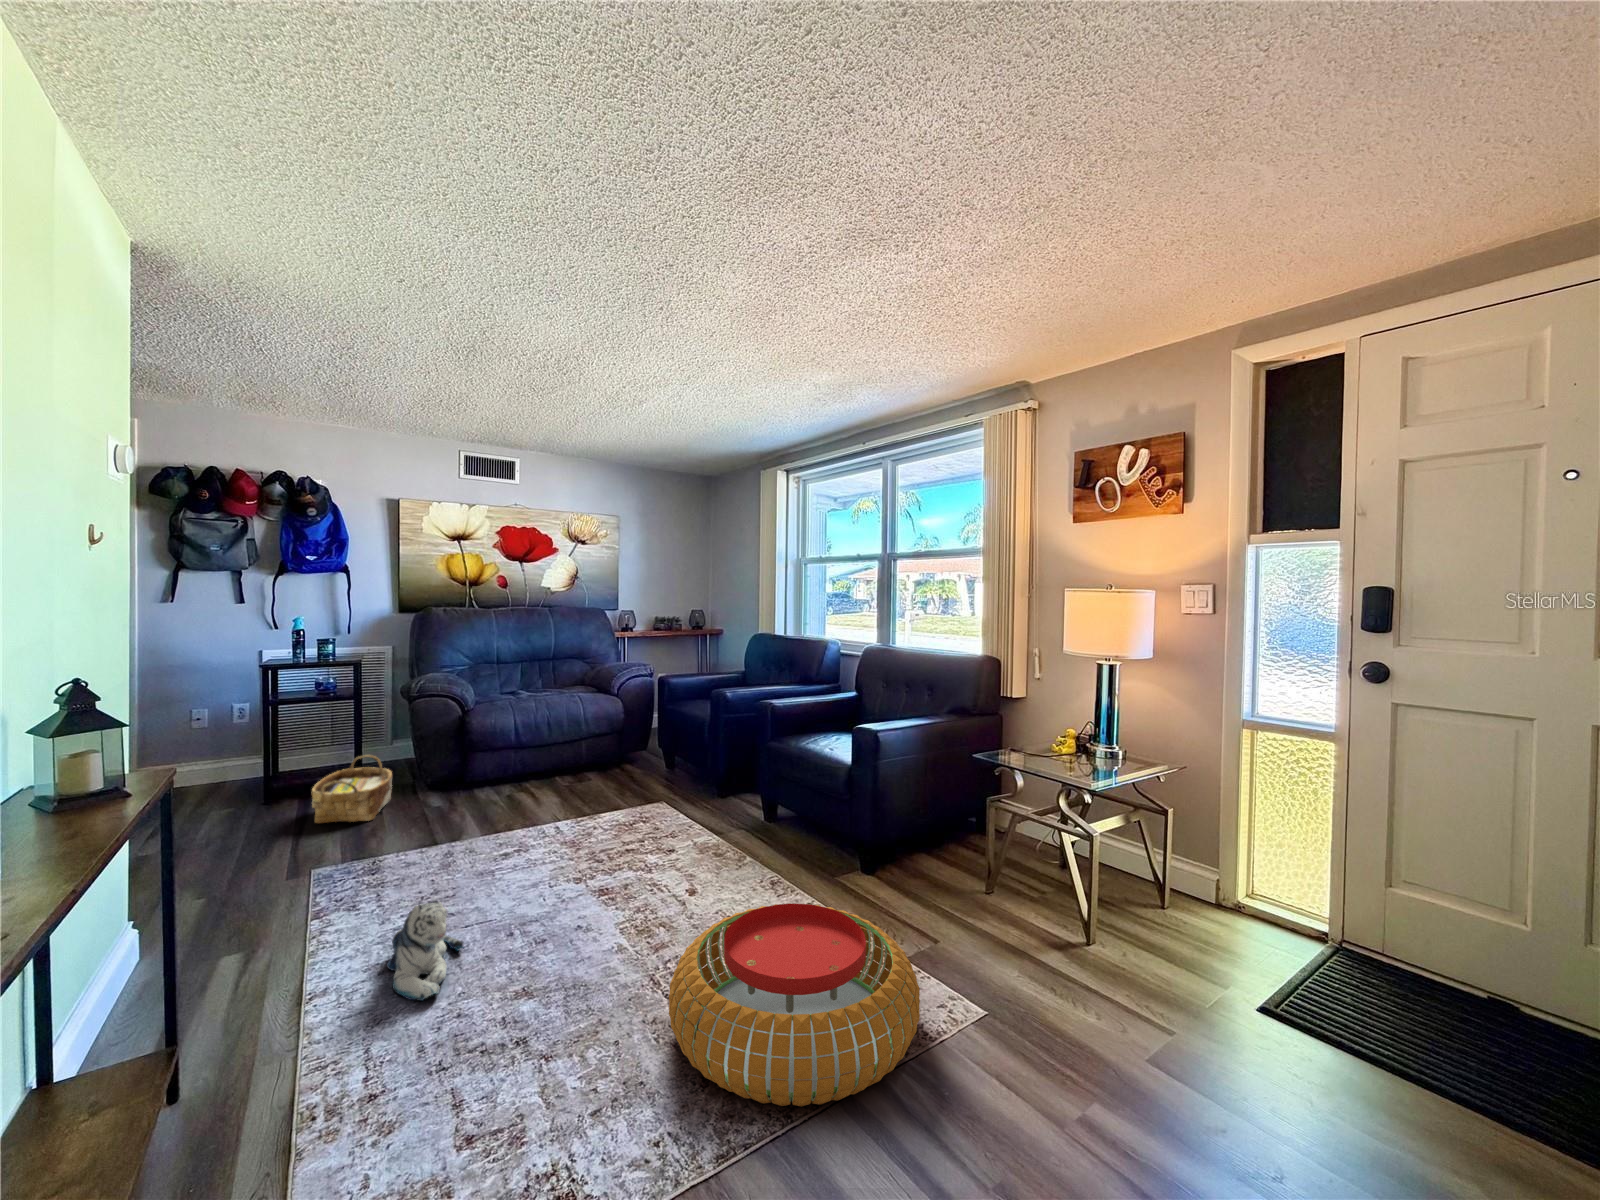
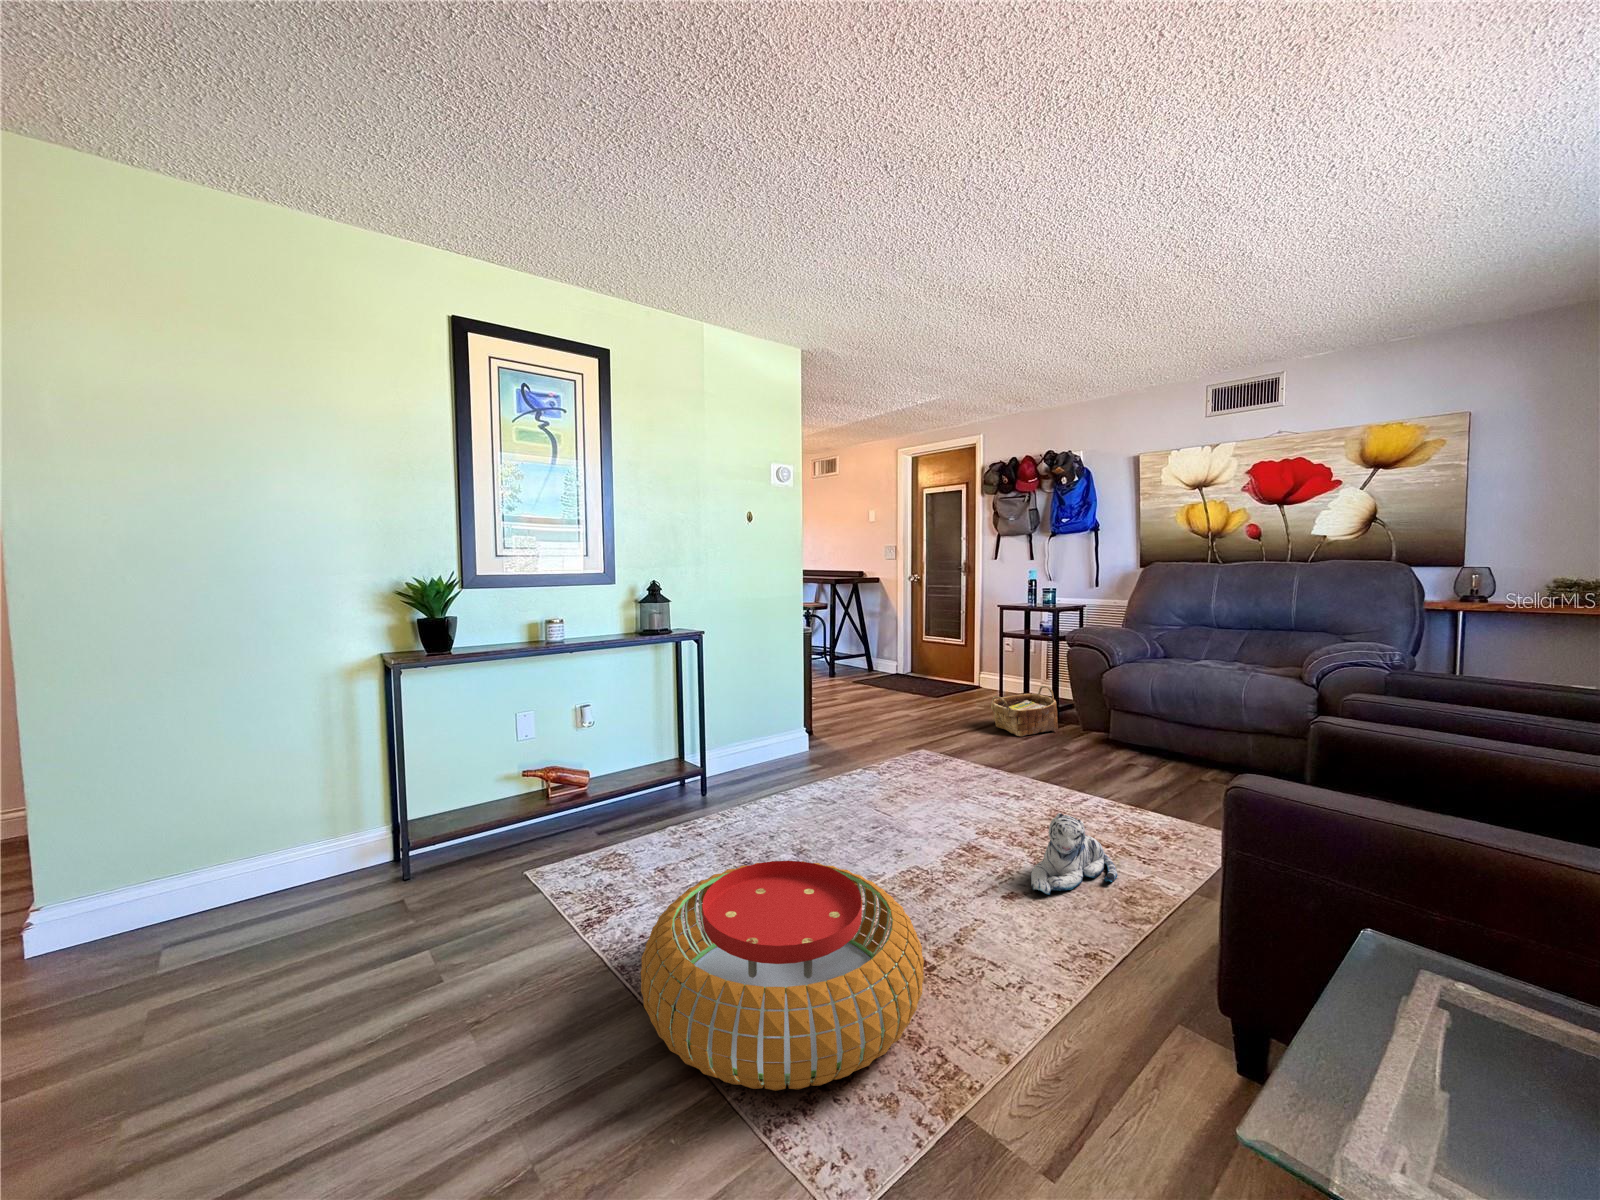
plush toy: present [386,902,464,1001] -> present [1031,813,1117,895]

